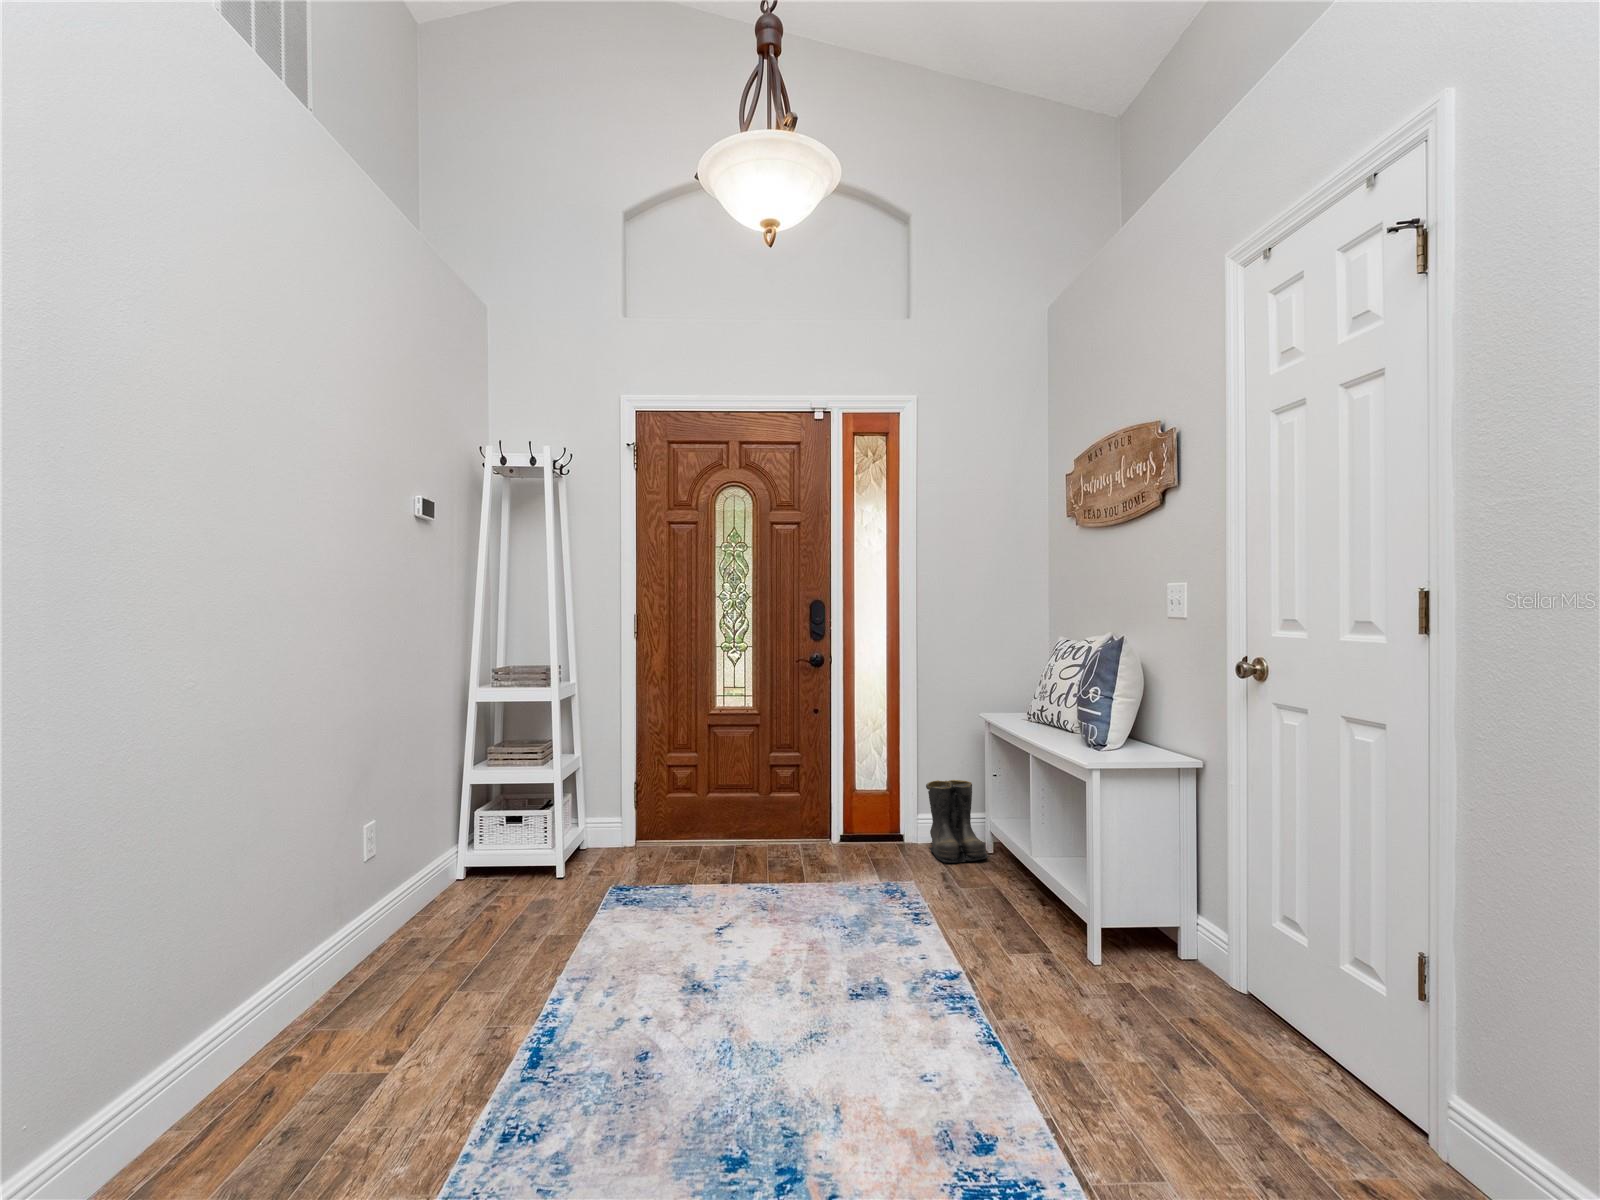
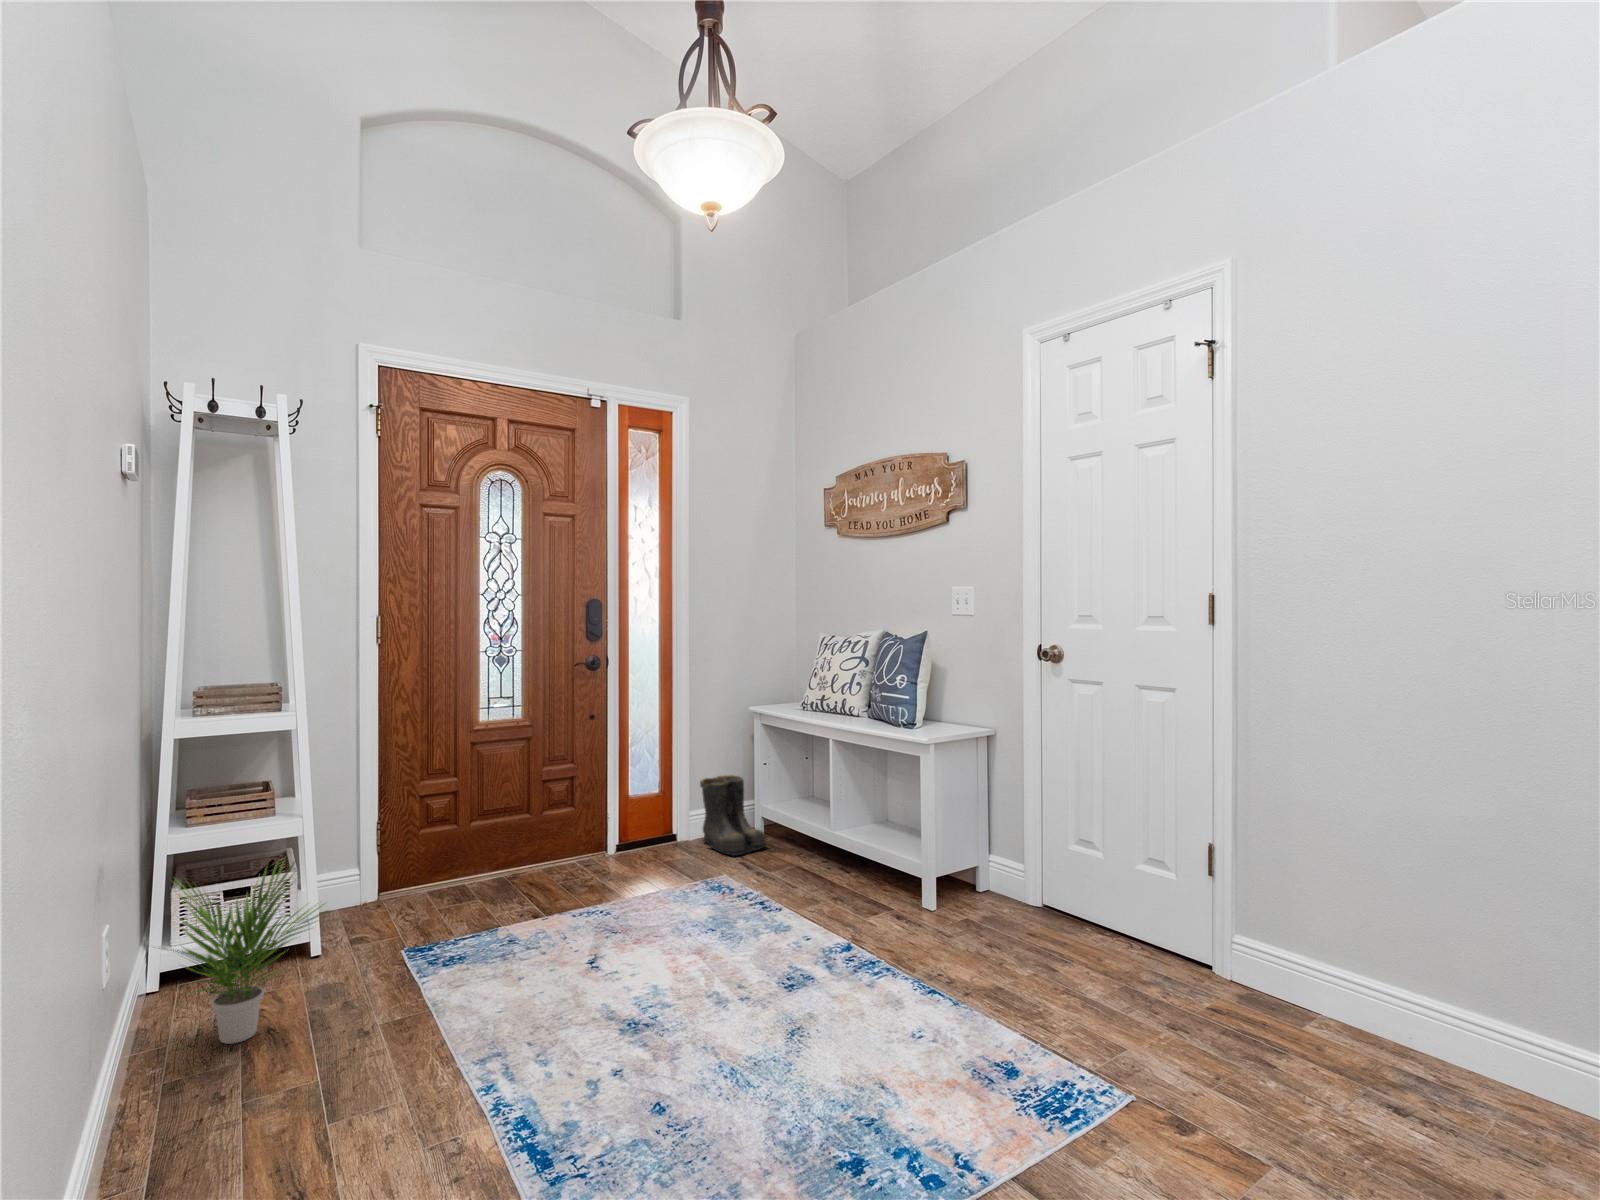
potted plant: none [395,797,524,929] -> present [167,858,323,1044]

